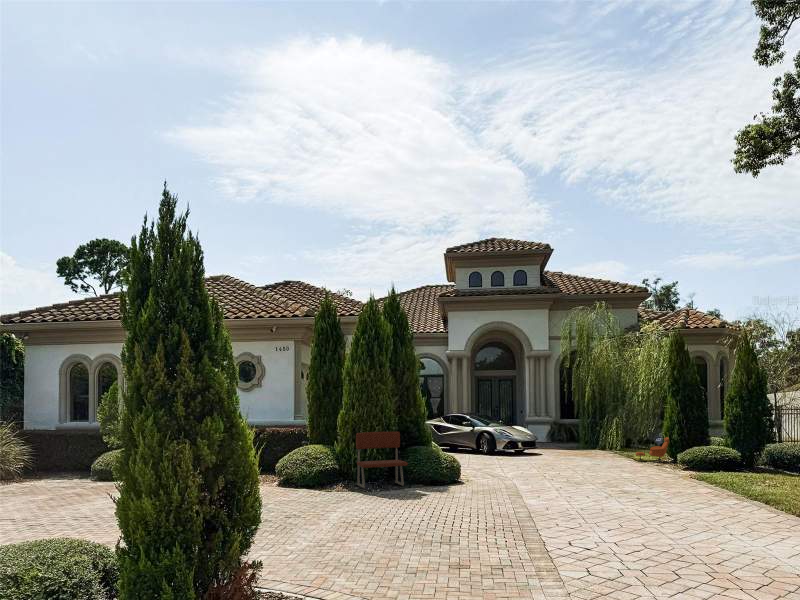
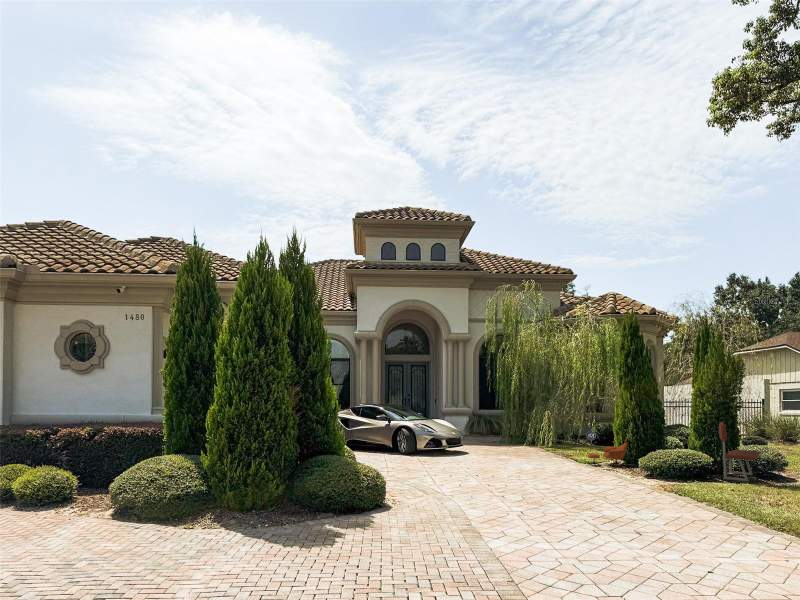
bench: present [356,432,408,488] -> present [719,422,760,482]

